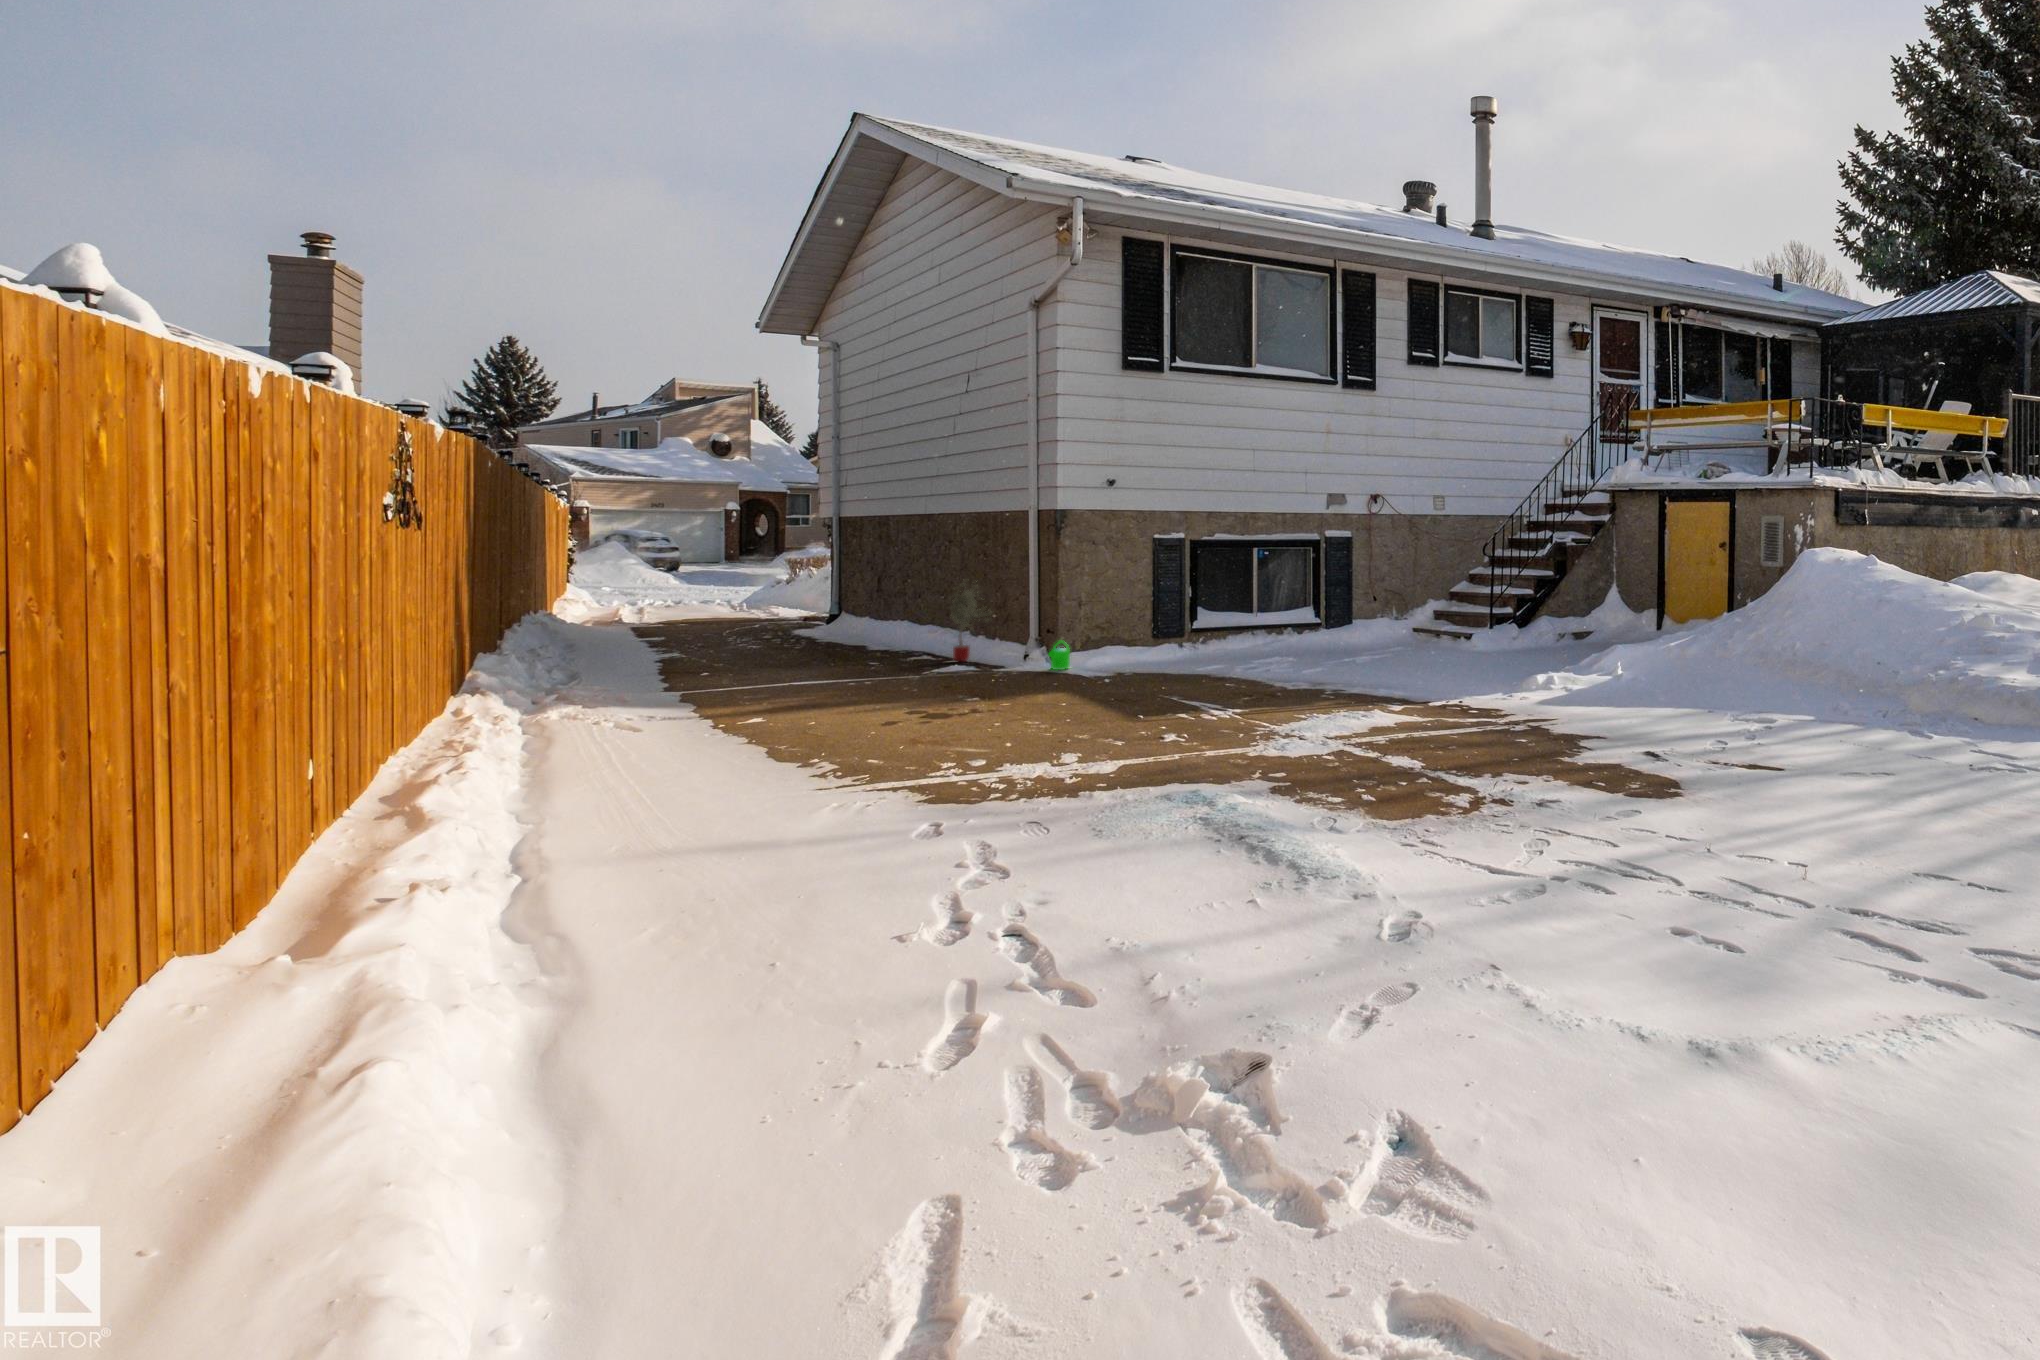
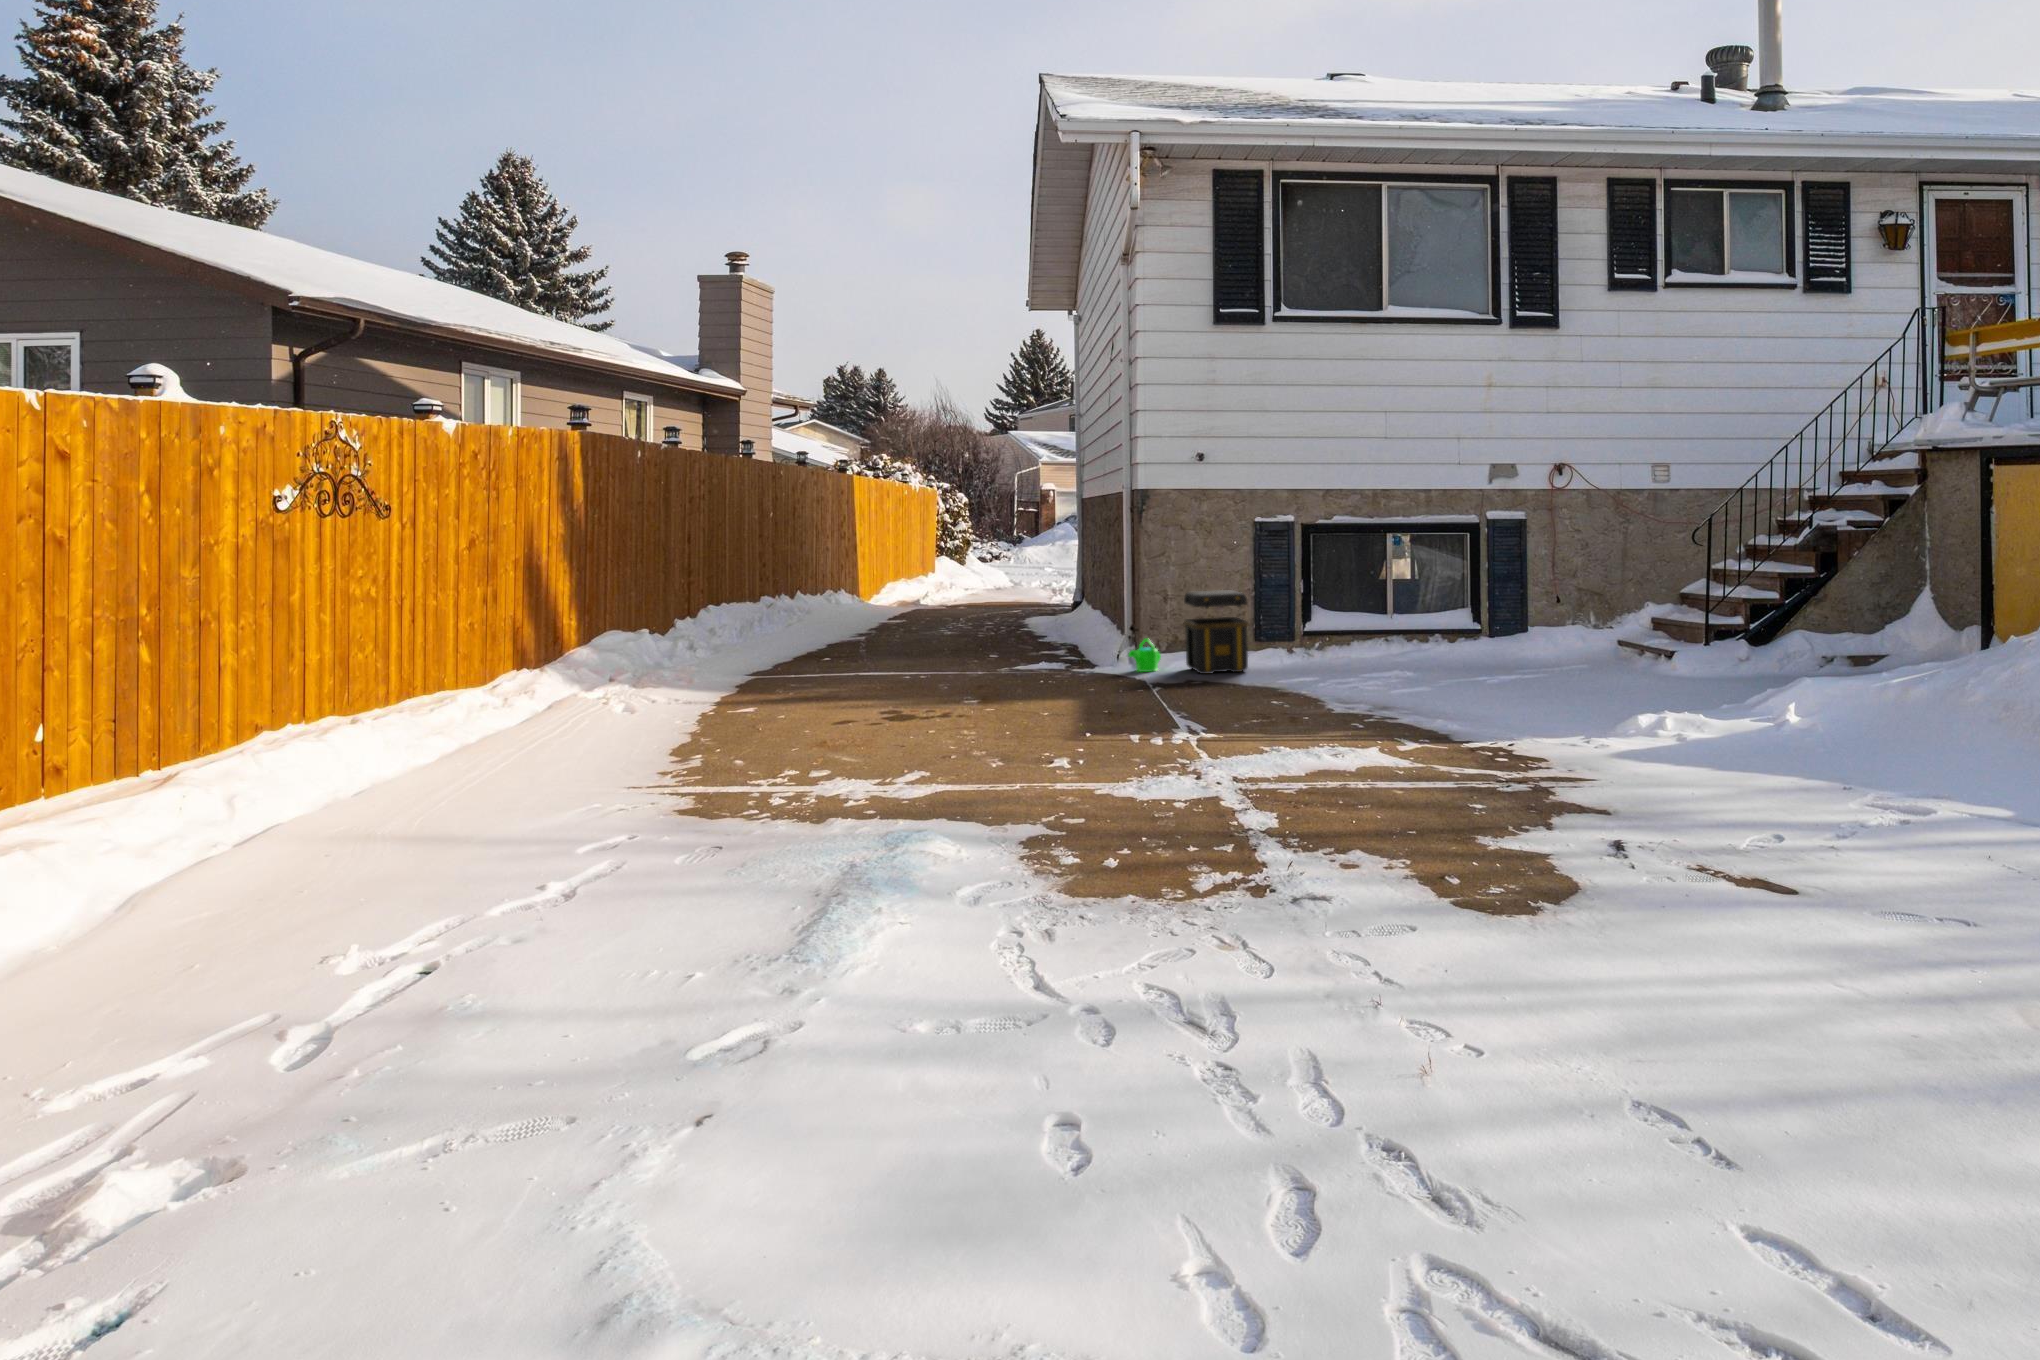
potted tree: present [951,579,990,663] -> none [1073,566,1122,656]
toolbox: none [1093,596,1156,669] -> present [1184,590,1249,674]

